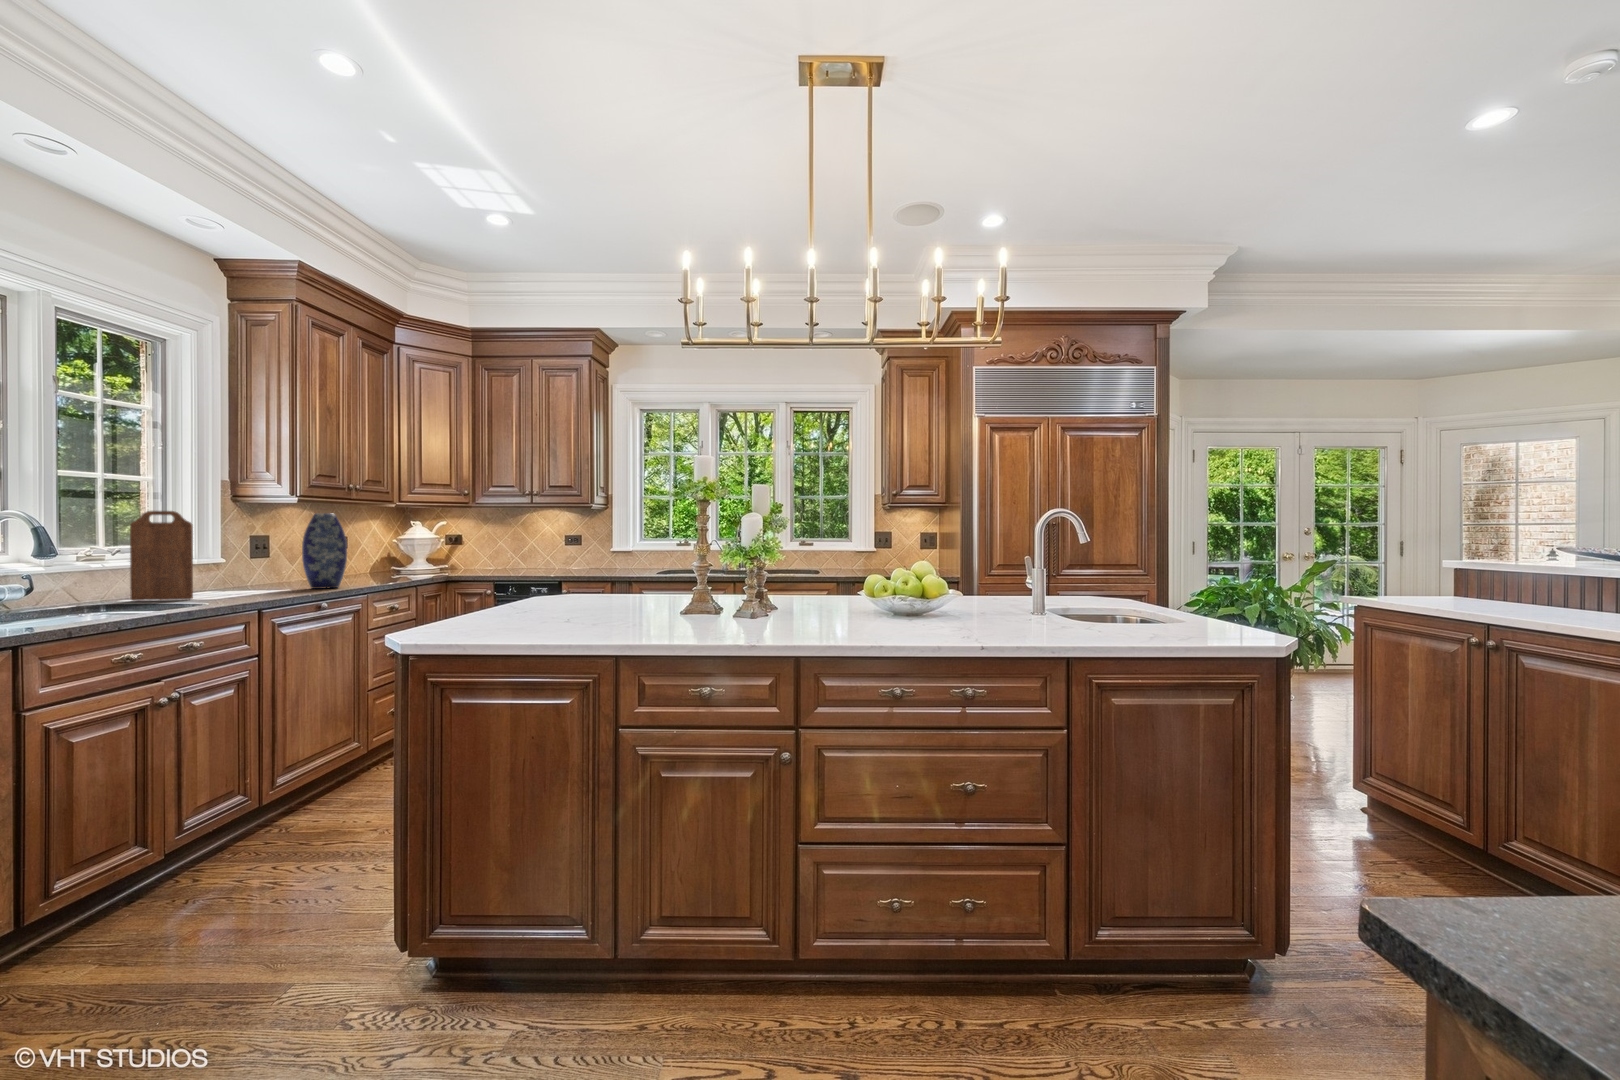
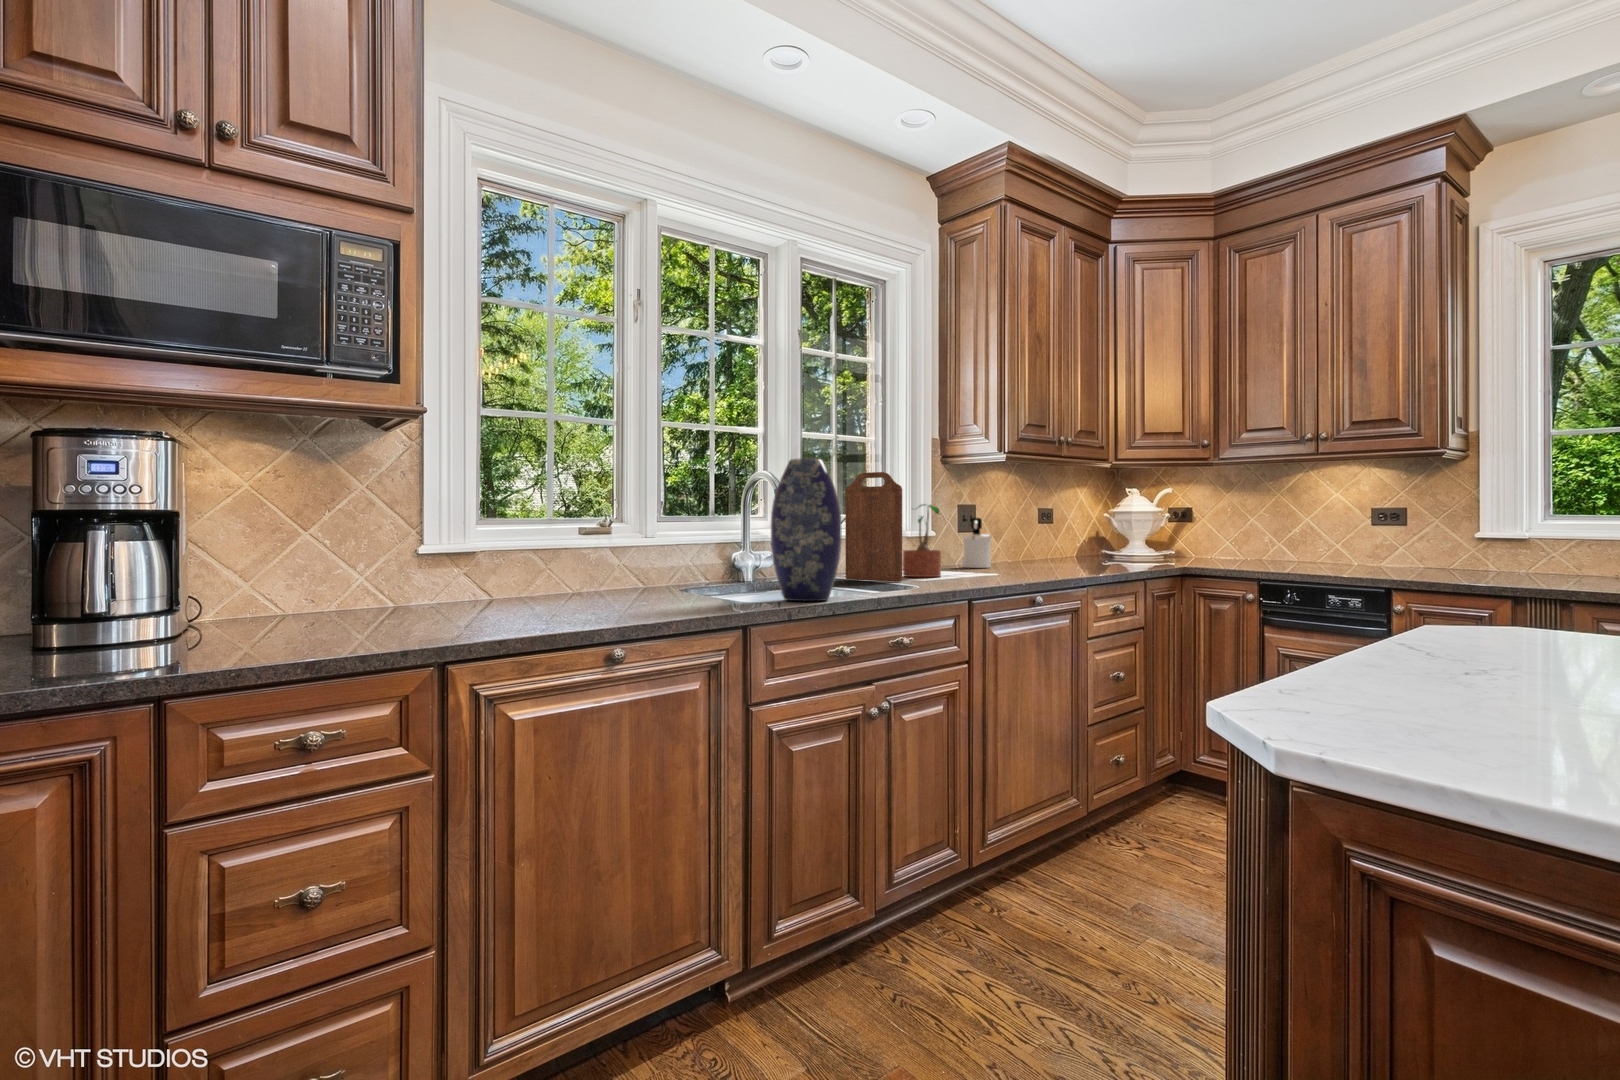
vase: present [302,513,347,589] -> present [771,458,842,601]
potted plant: none [195,536,234,595] -> present [903,504,941,577]
soap dispenser: none [258,544,288,585] -> present [962,518,992,568]

